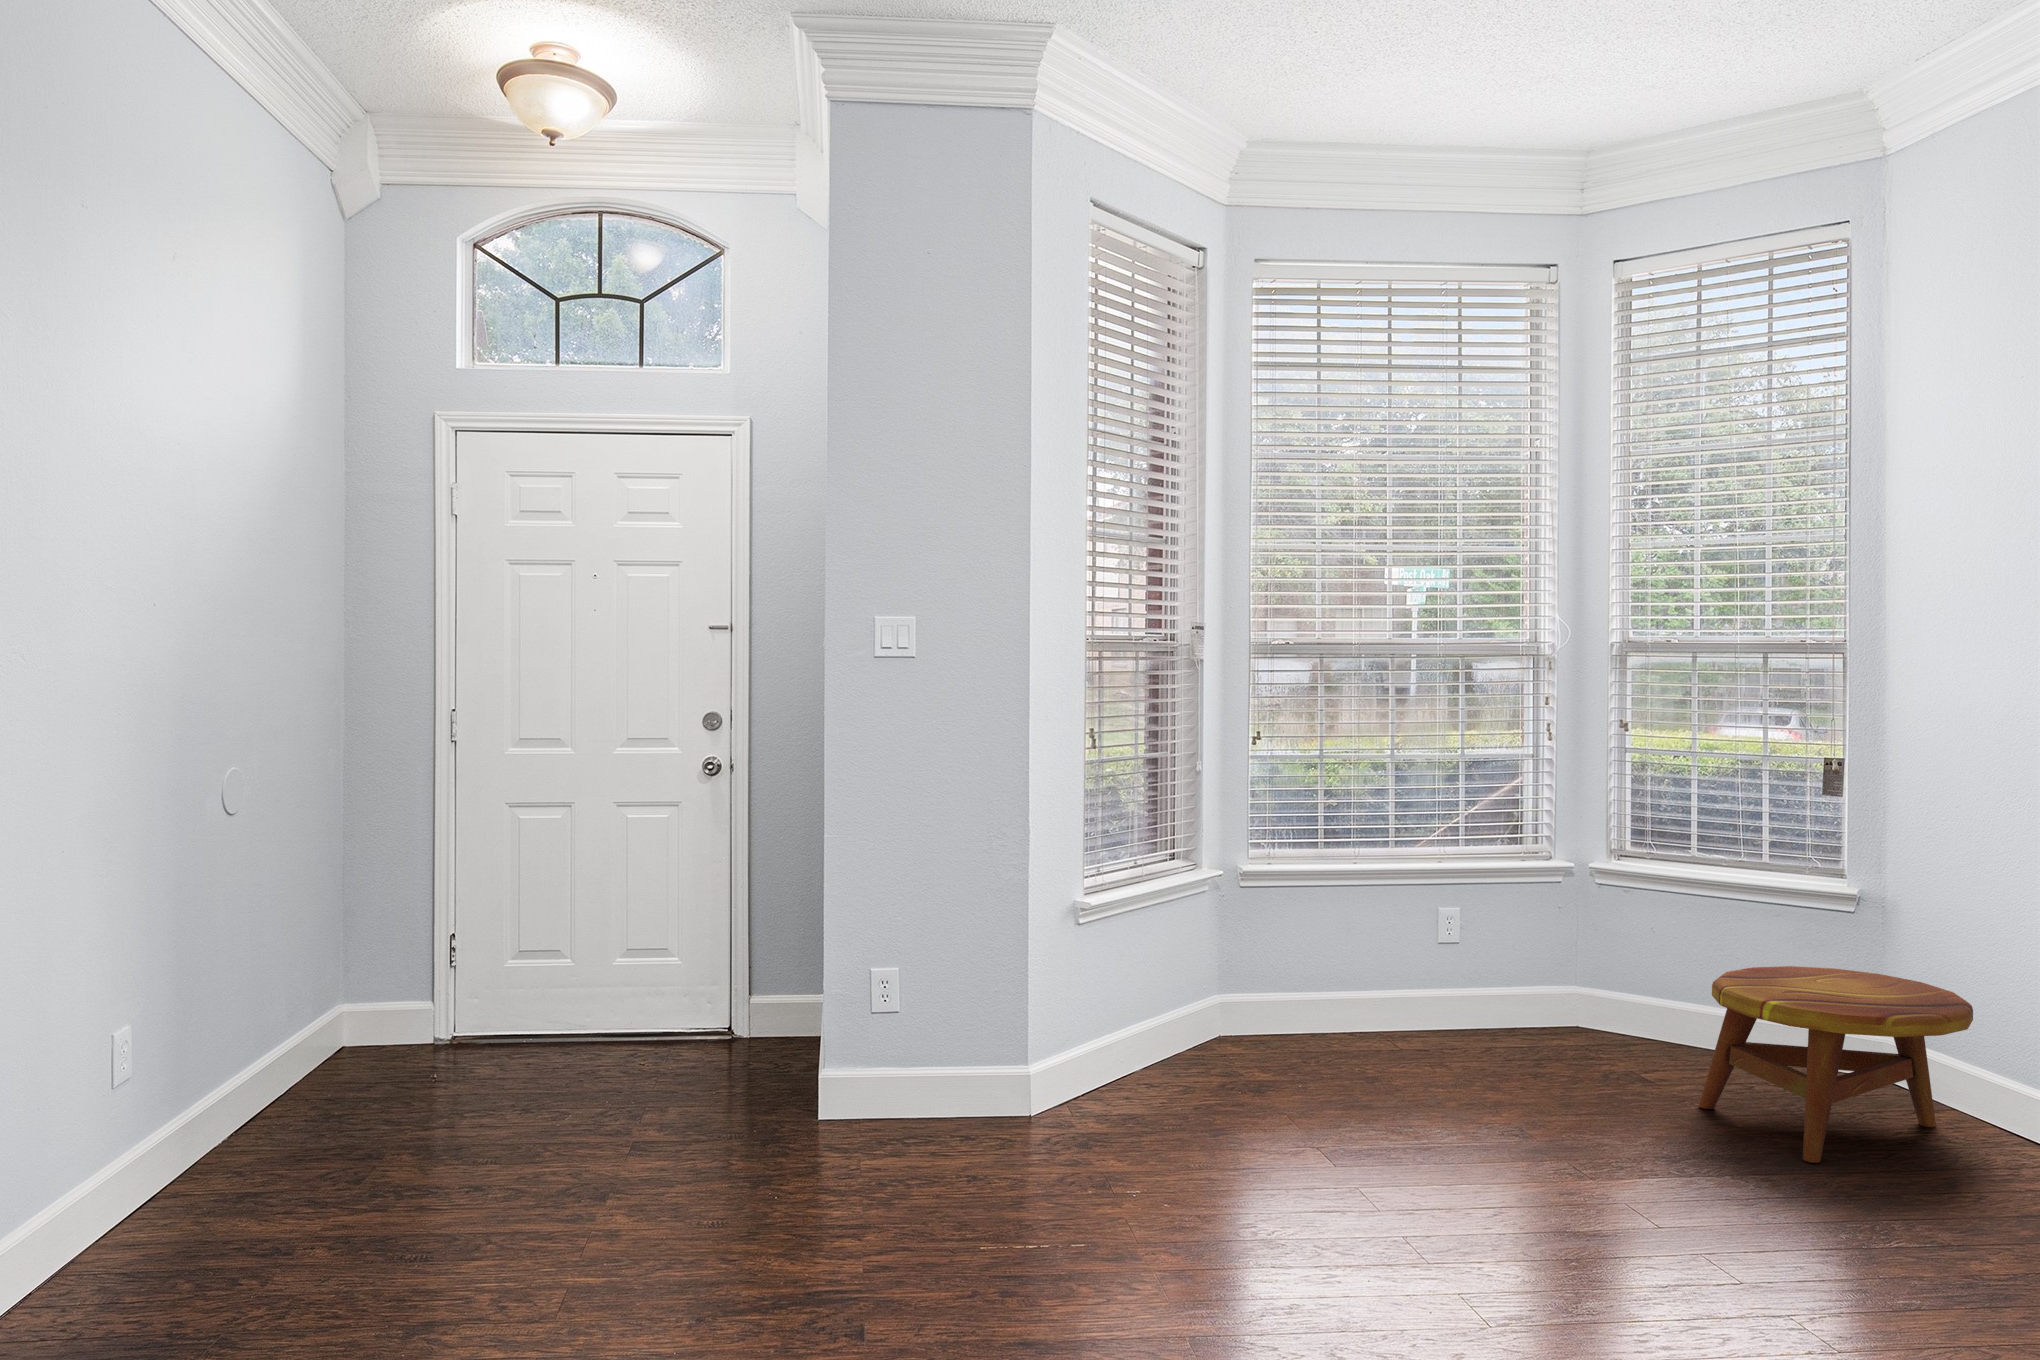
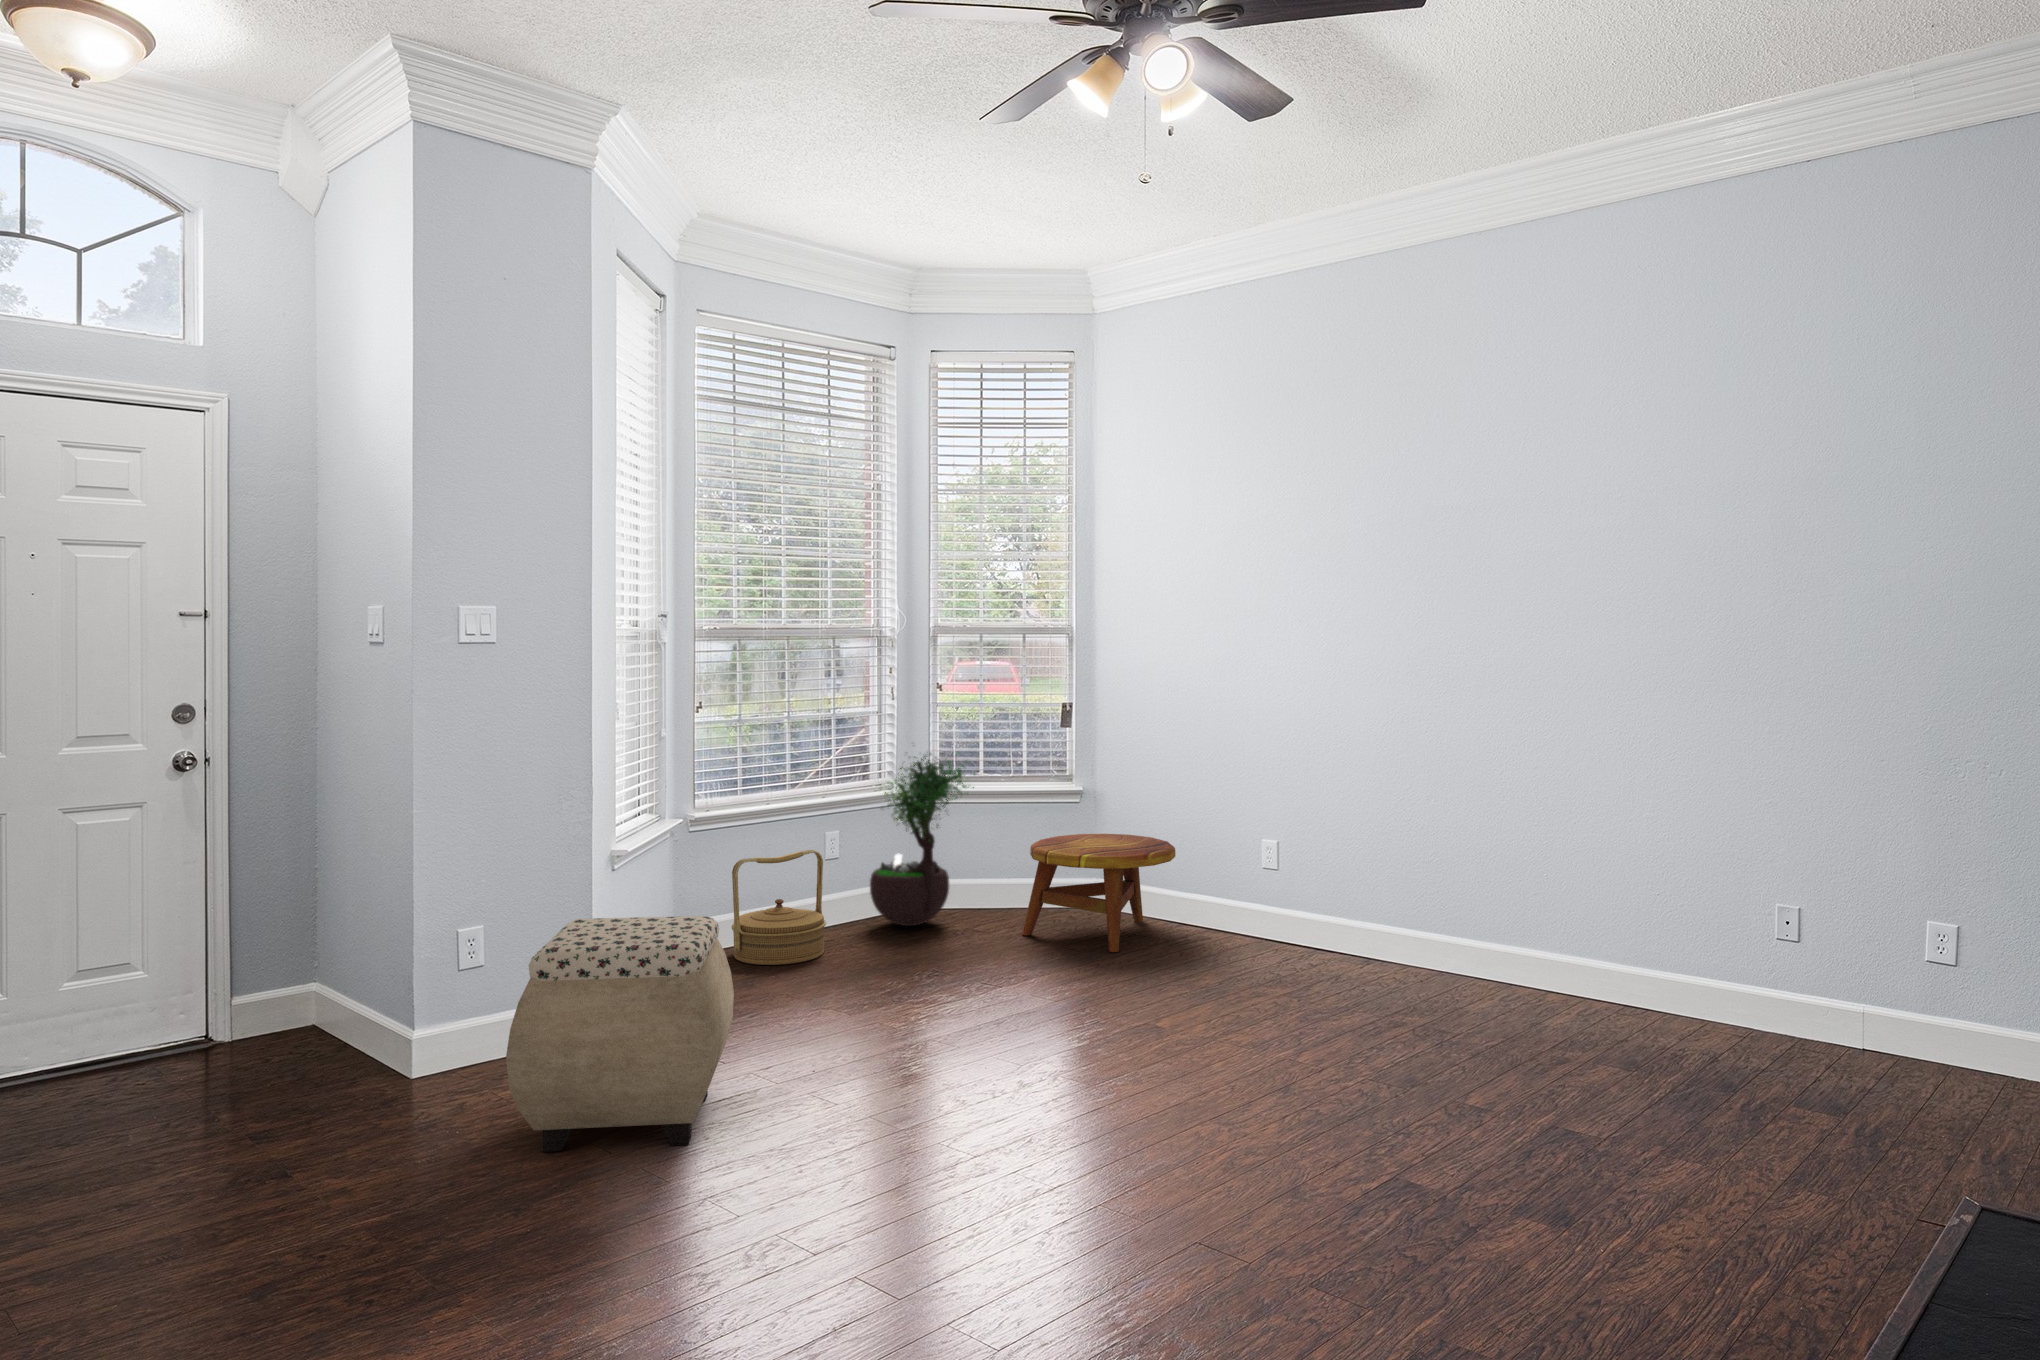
potted tree: none [1490,802,1649,1062] -> present [870,752,975,926]
woven basket: none [1272,934,1406,1080] -> present [732,850,826,965]
ottoman: none [799,974,1091,1253] -> present [506,916,734,1152]

